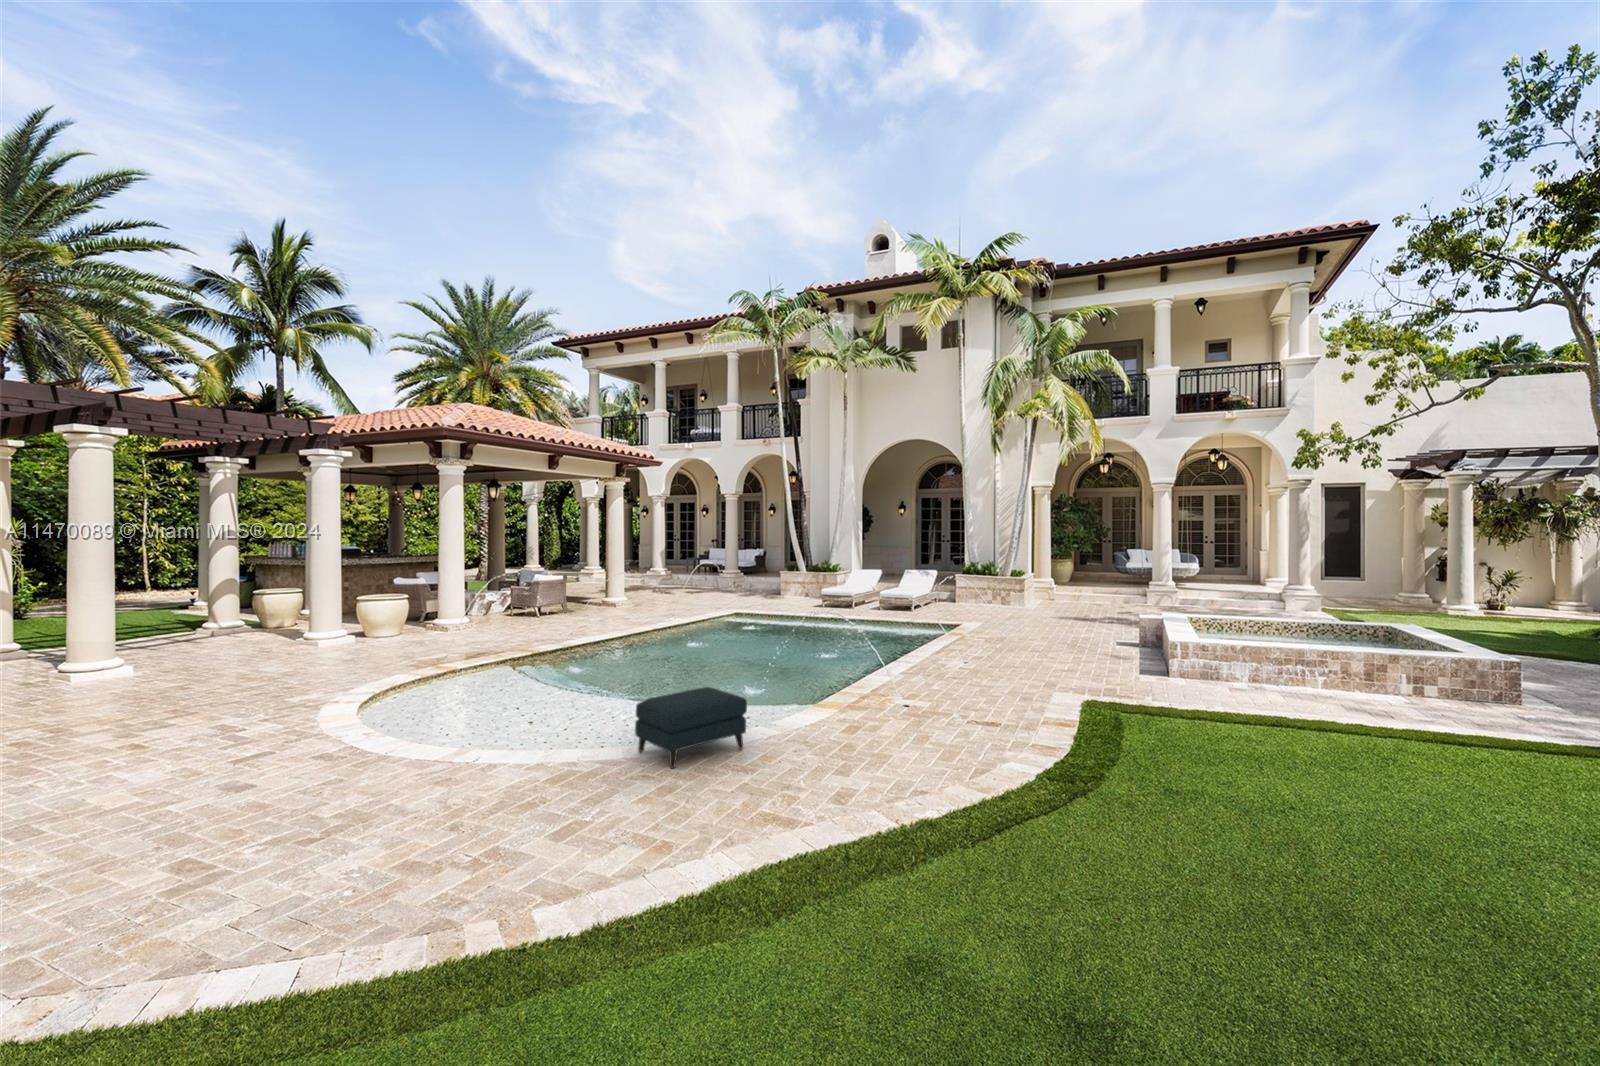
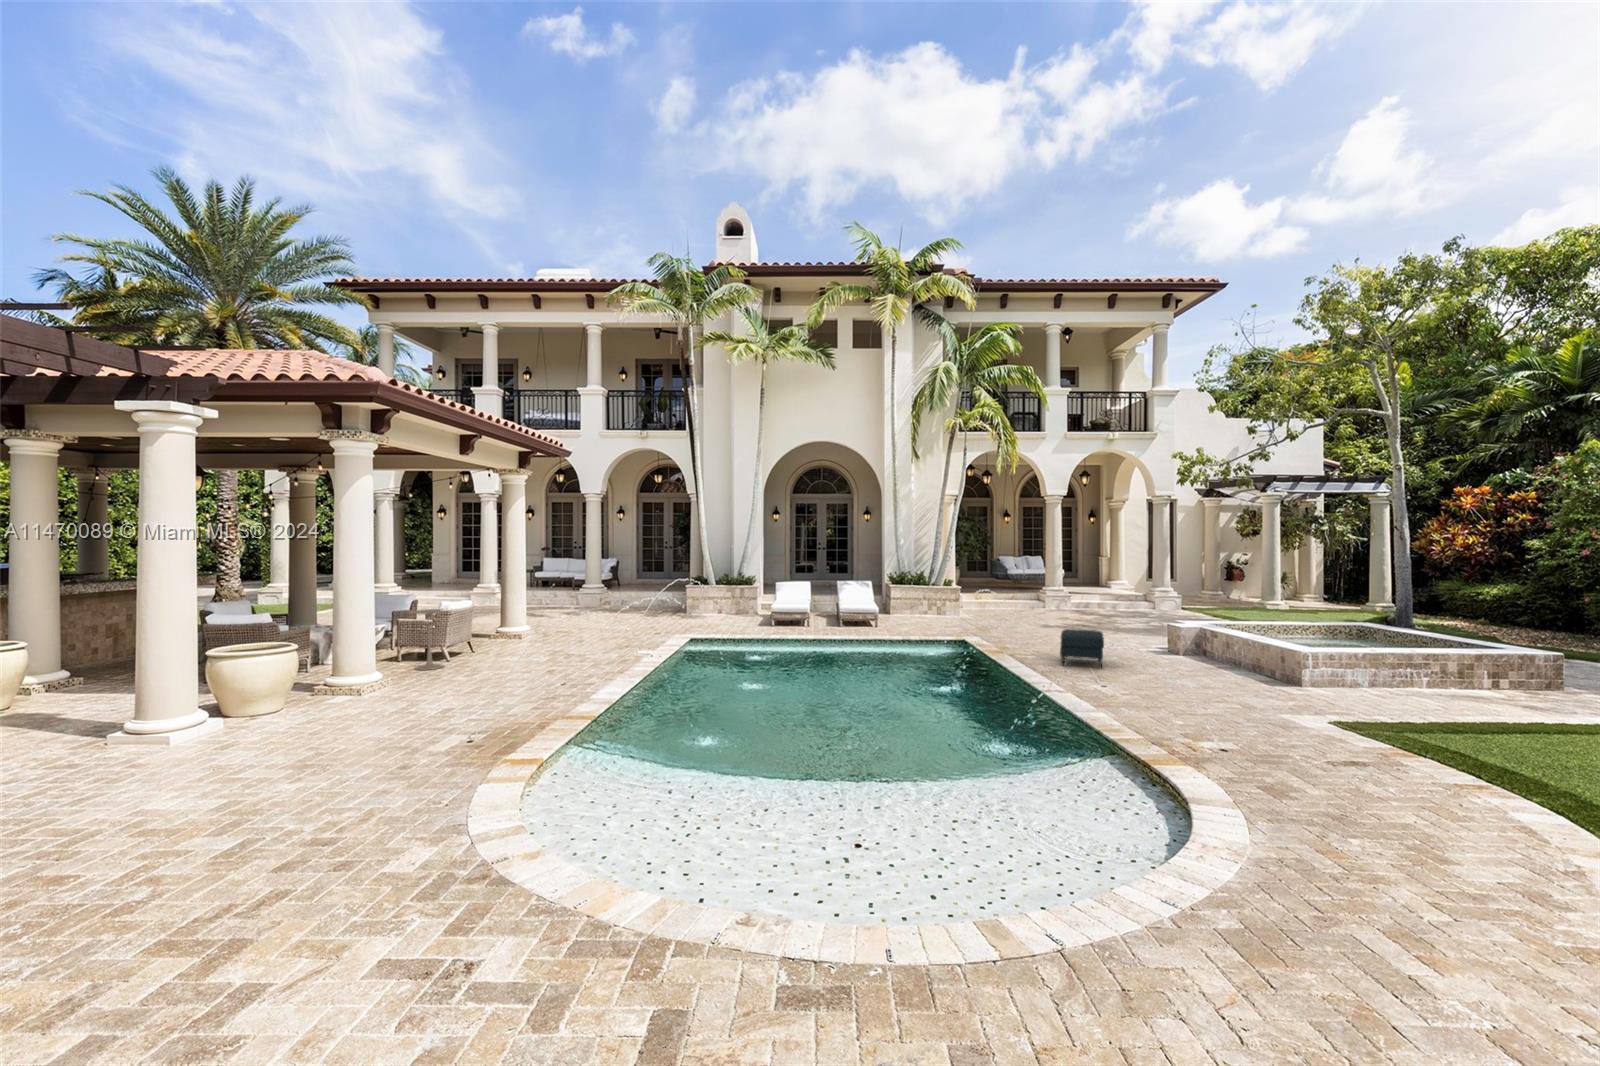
ottoman: present [635,687,747,768] -> present [1060,629,1104,668]

